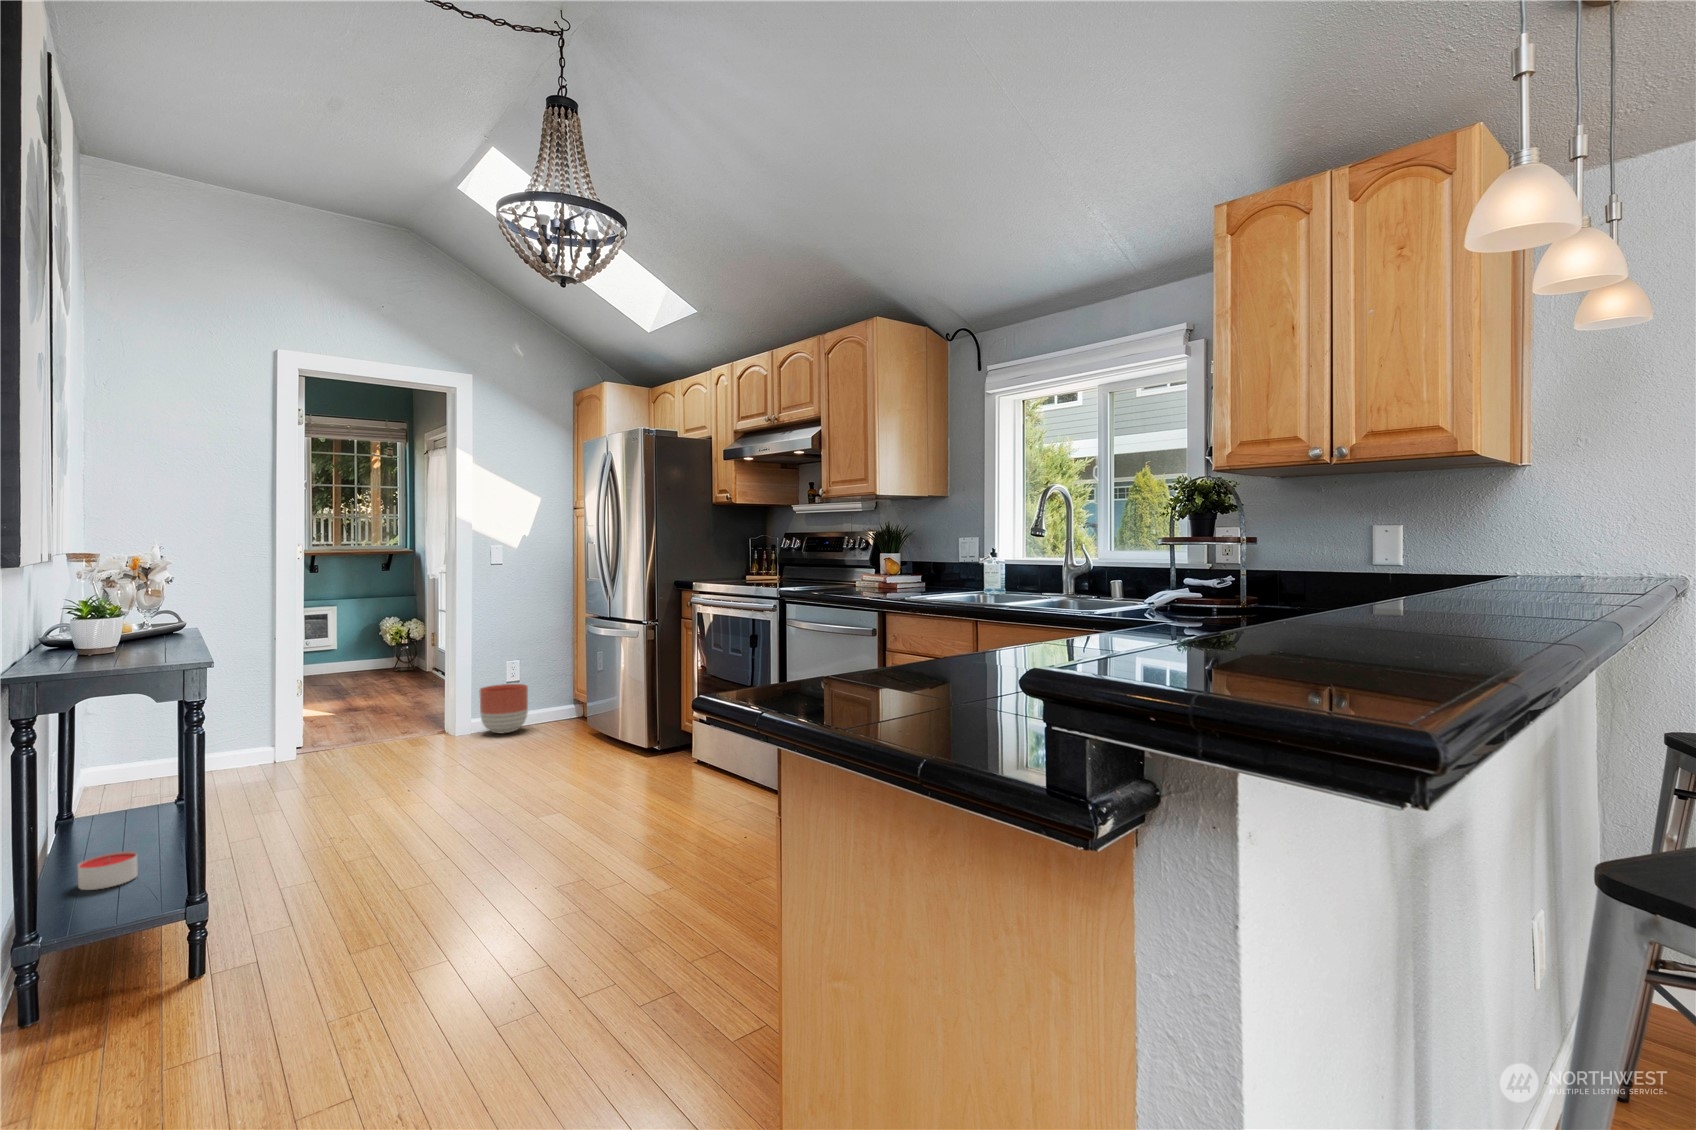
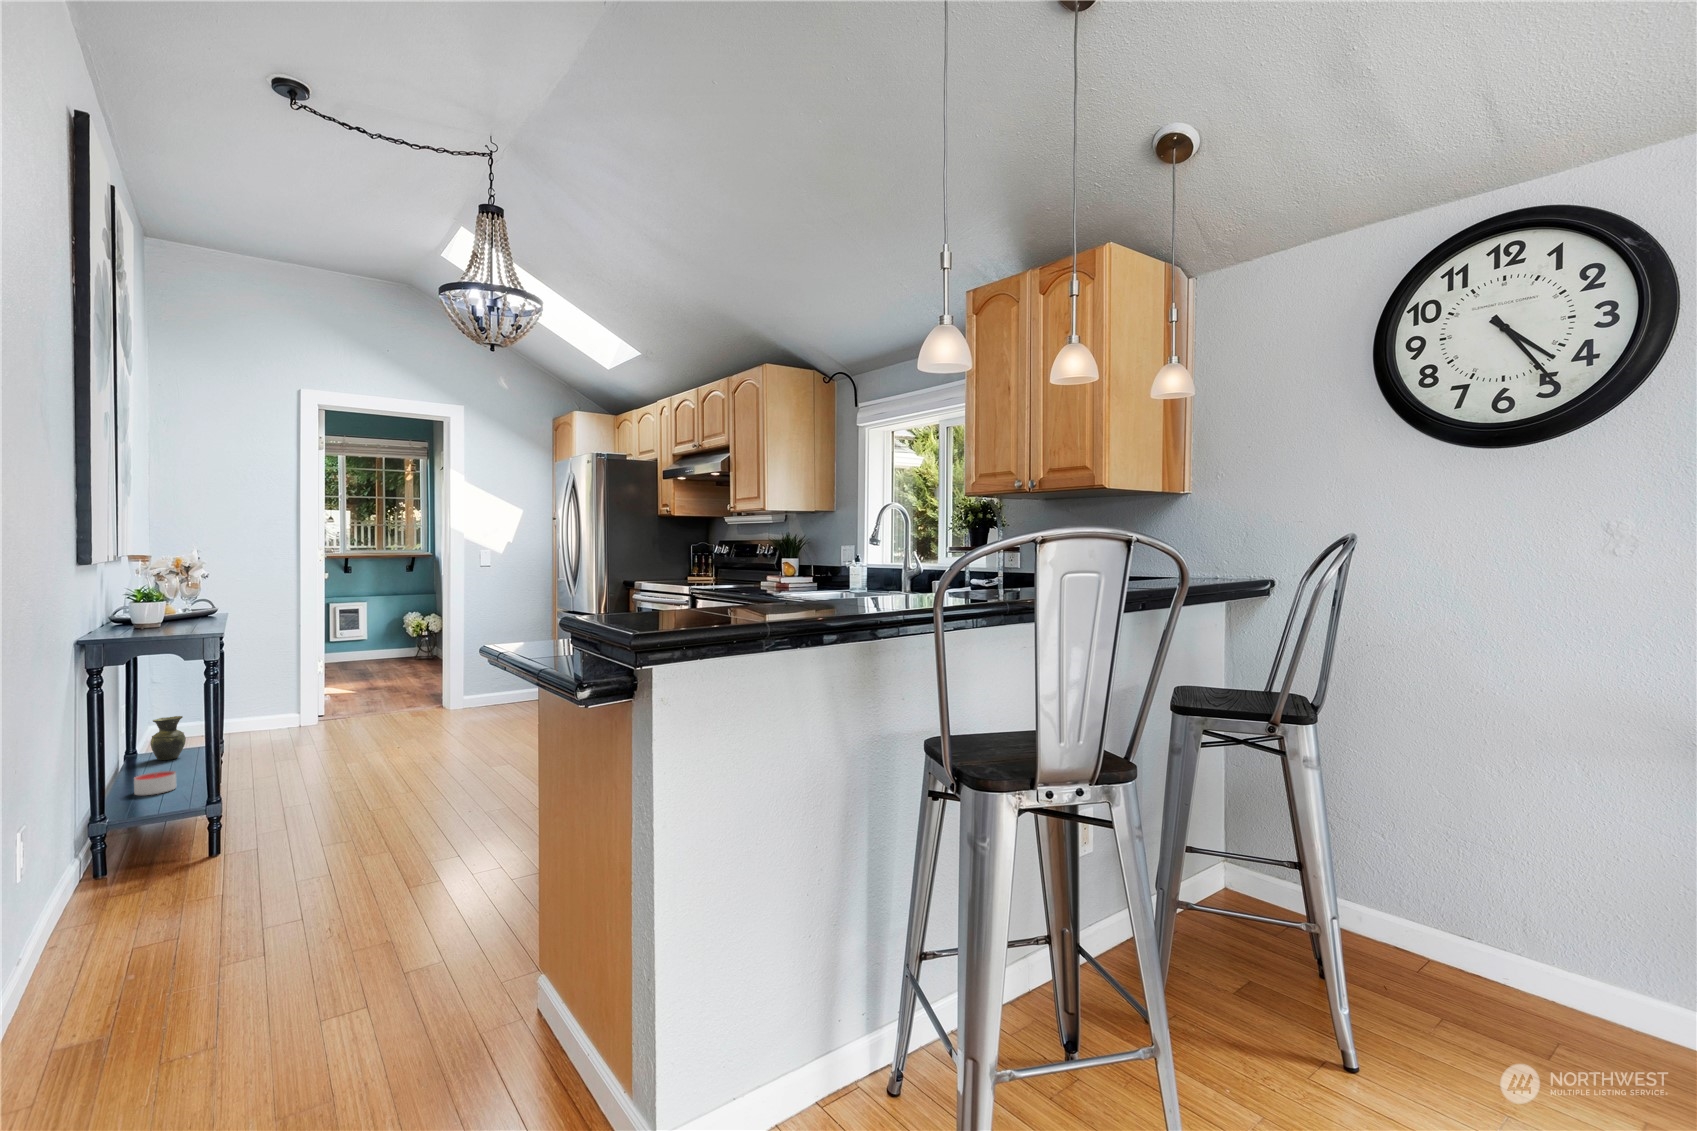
planter: present [479,684,528,733] -> none [469,665,510,706]
vase: none [95,768,143,829] -> present [151,716,186,760]

